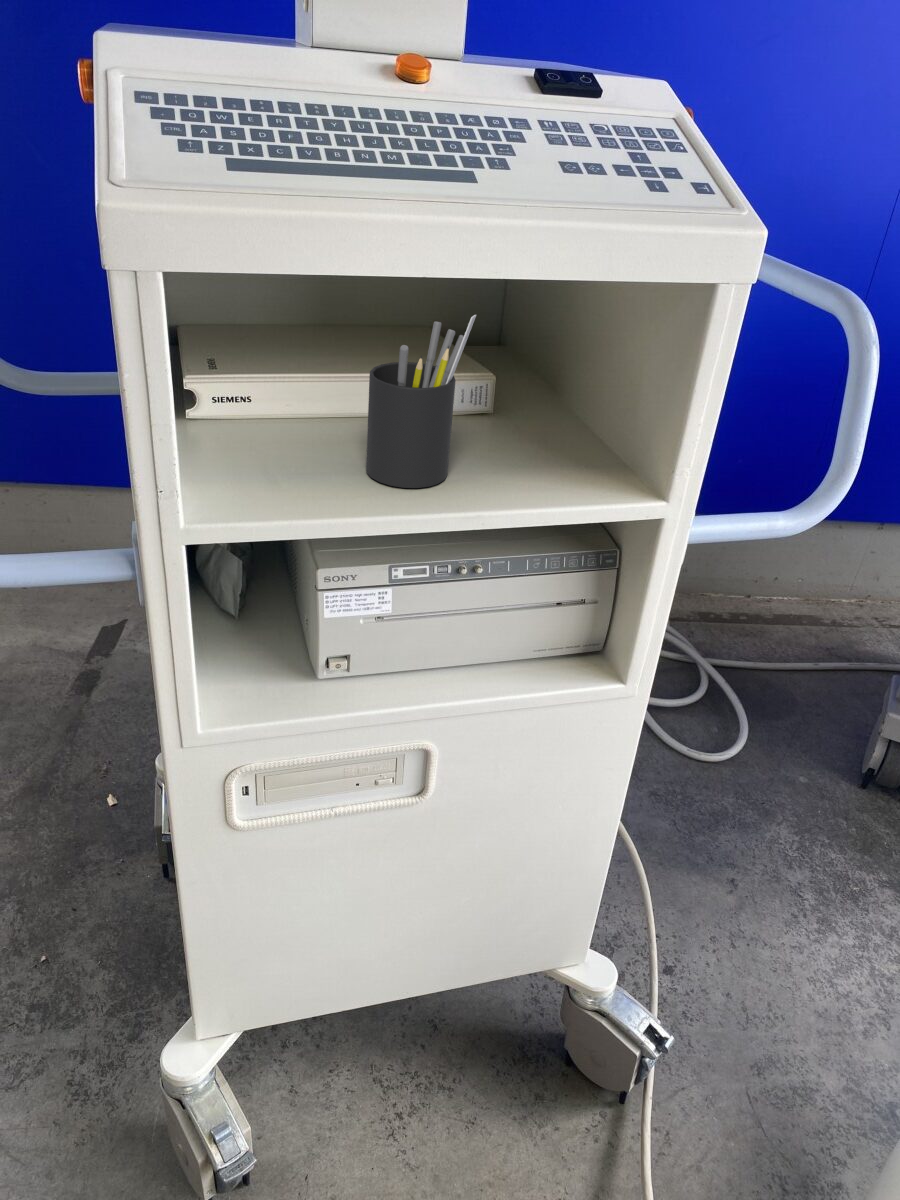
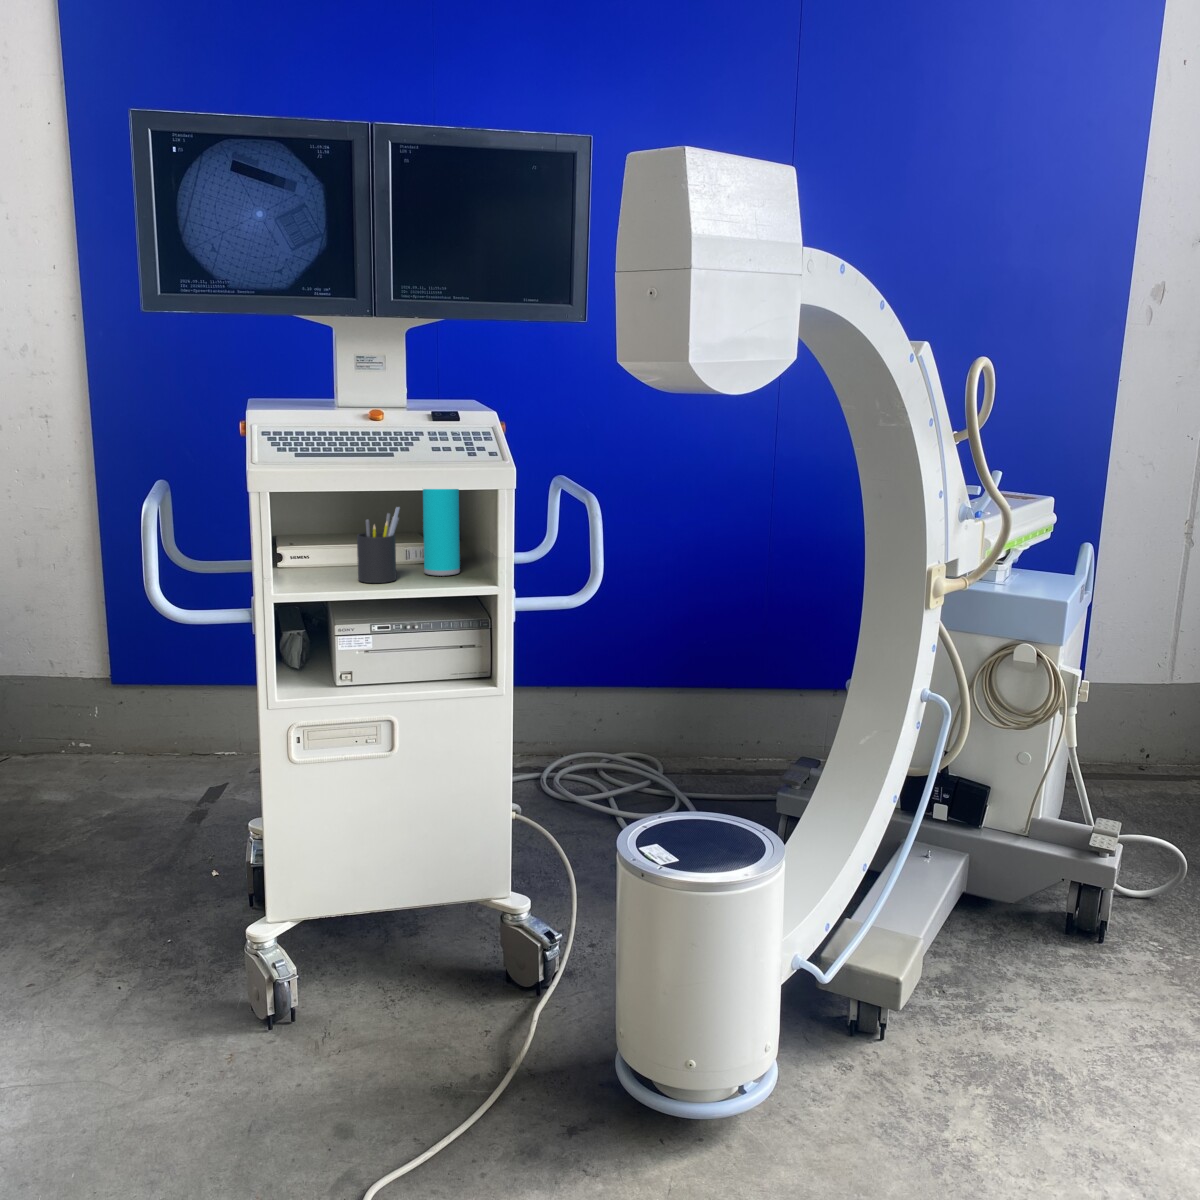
water bottle: none [488,173,587,458] -> present [423,489,460,576]

